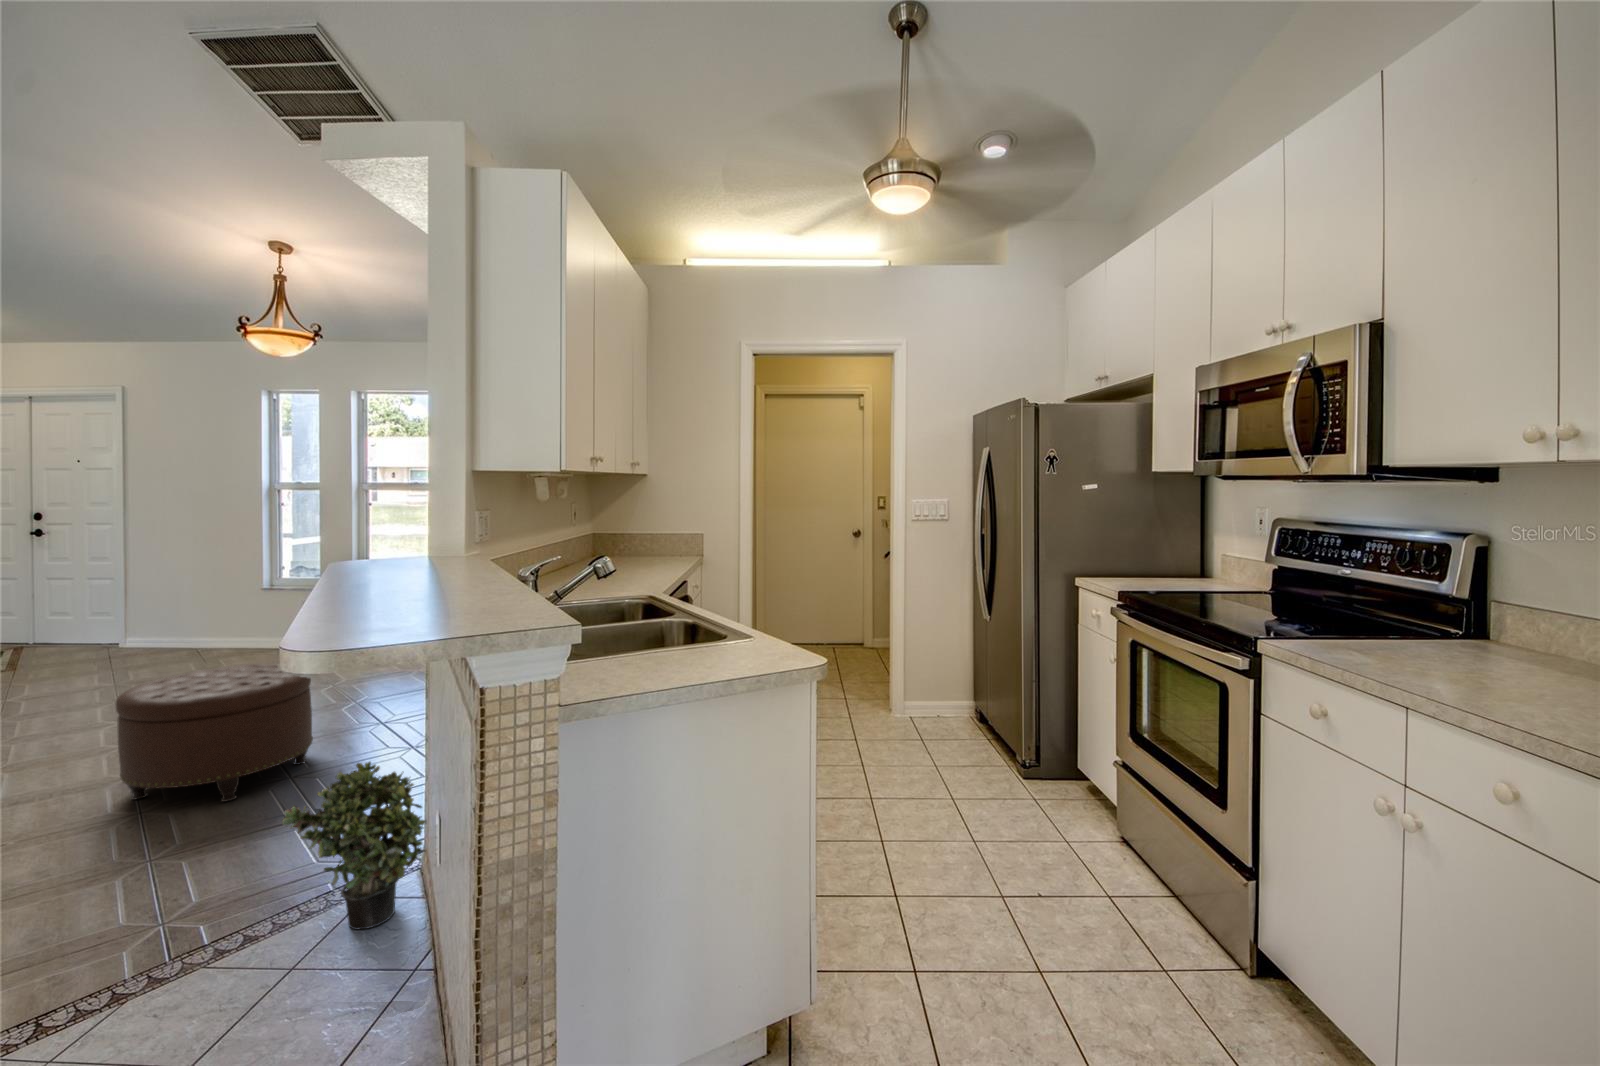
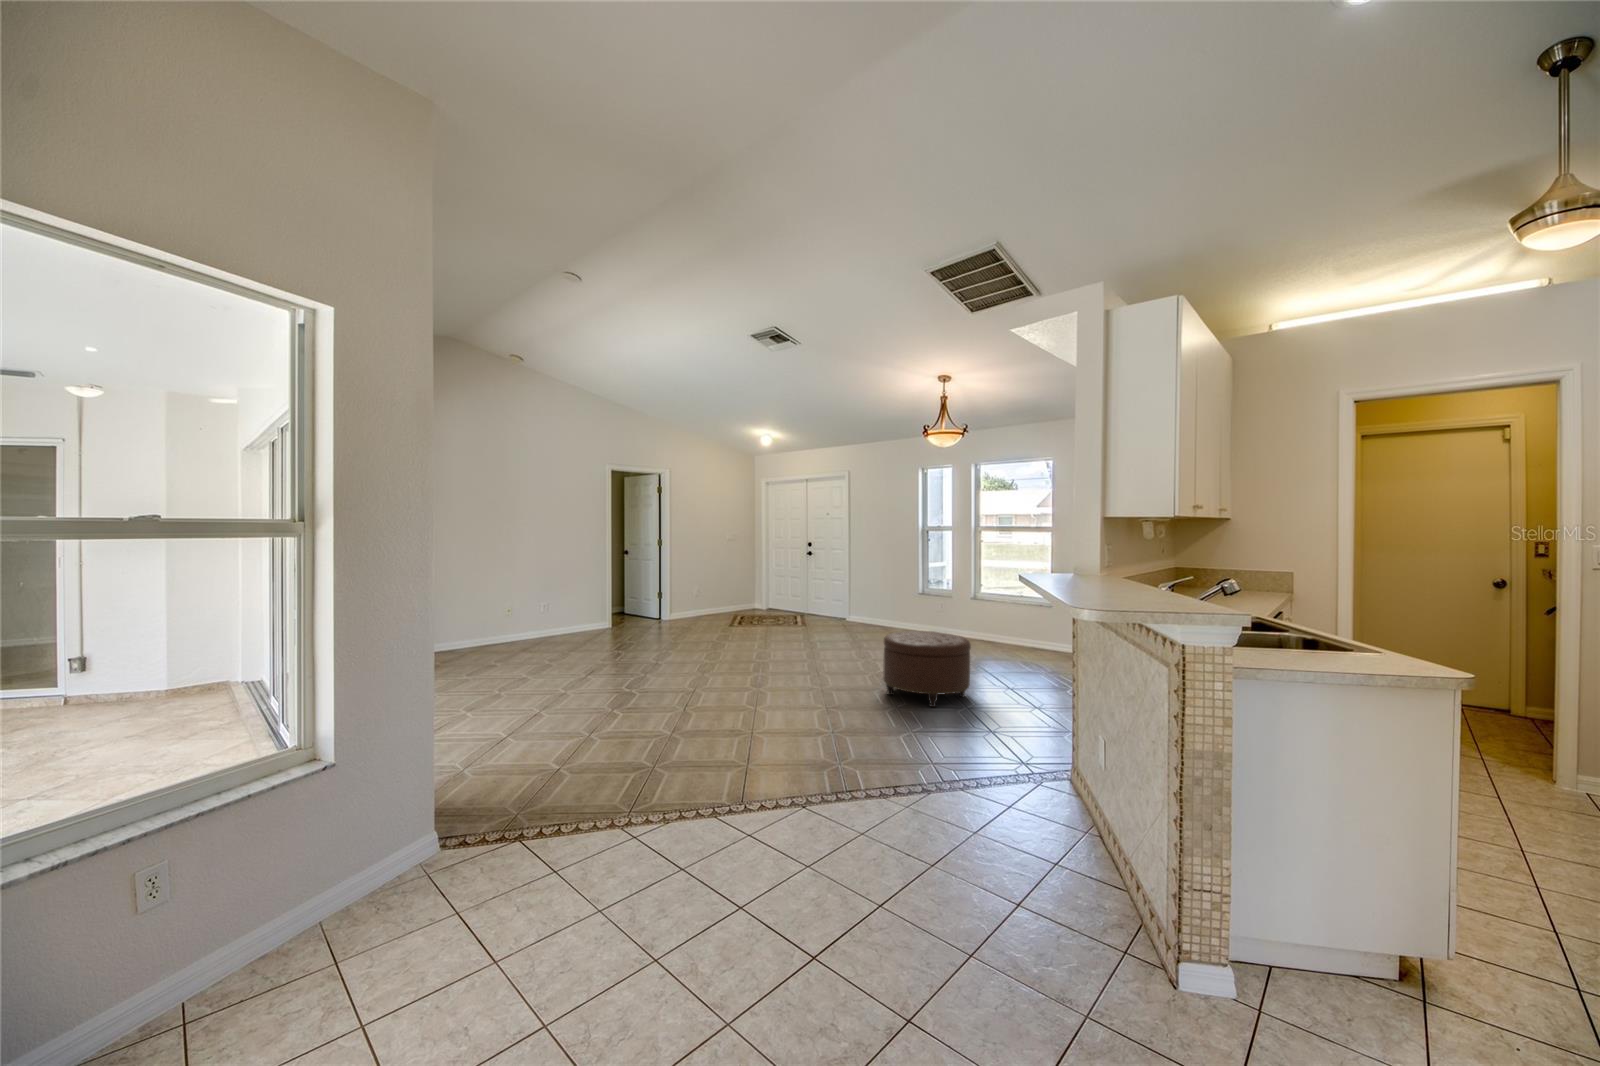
potted plant: present [282,762,426,930] -> none [995,695,1078,799]

